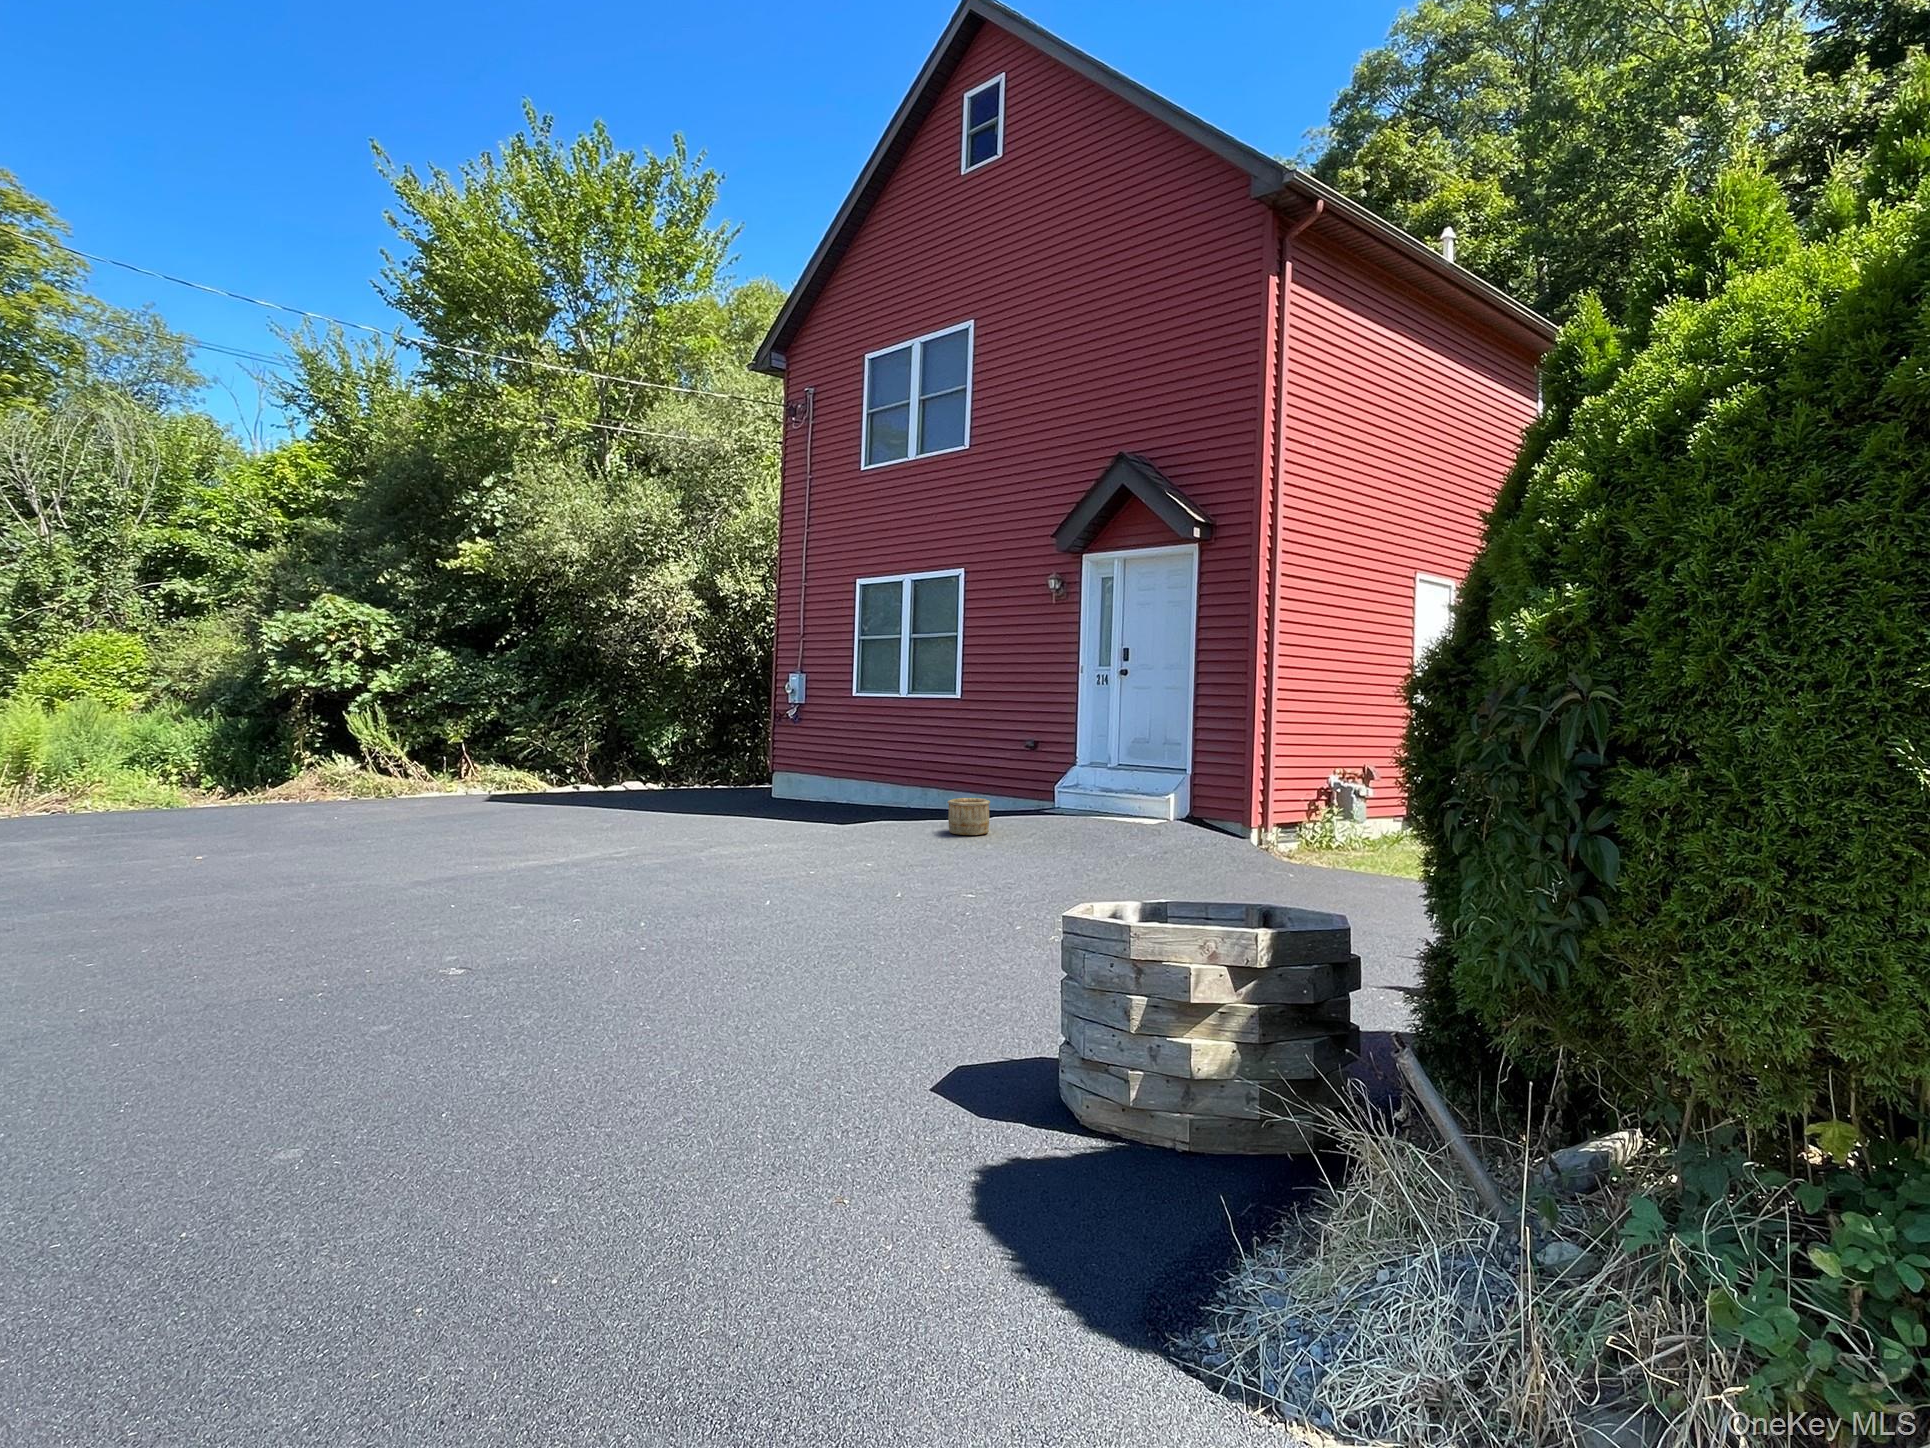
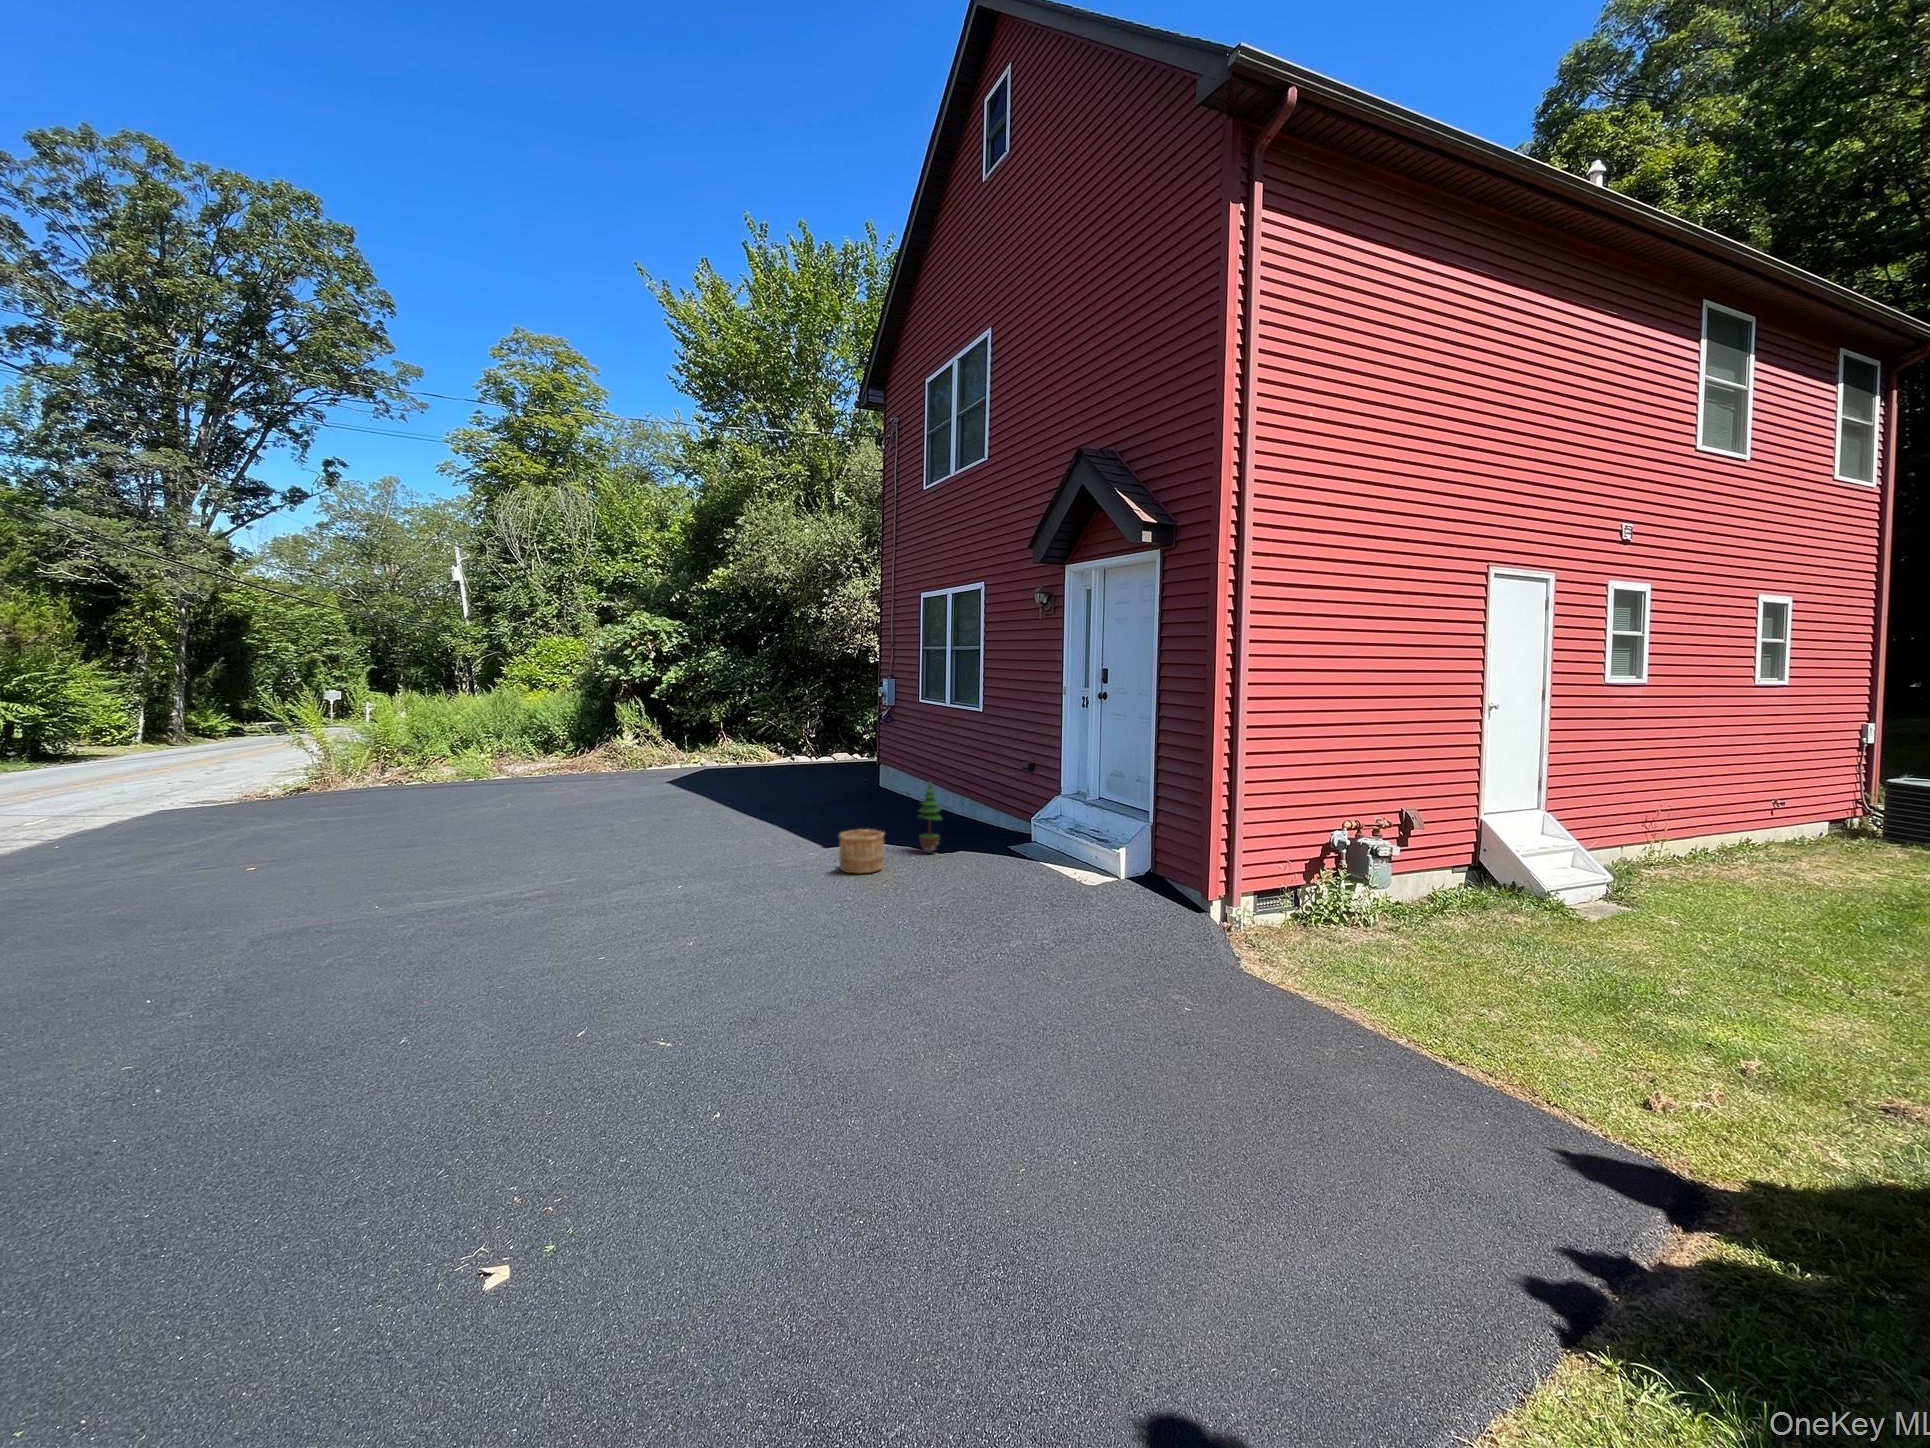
potted tree: none [989,753,1013,821] -> present [918,781,943,853]

